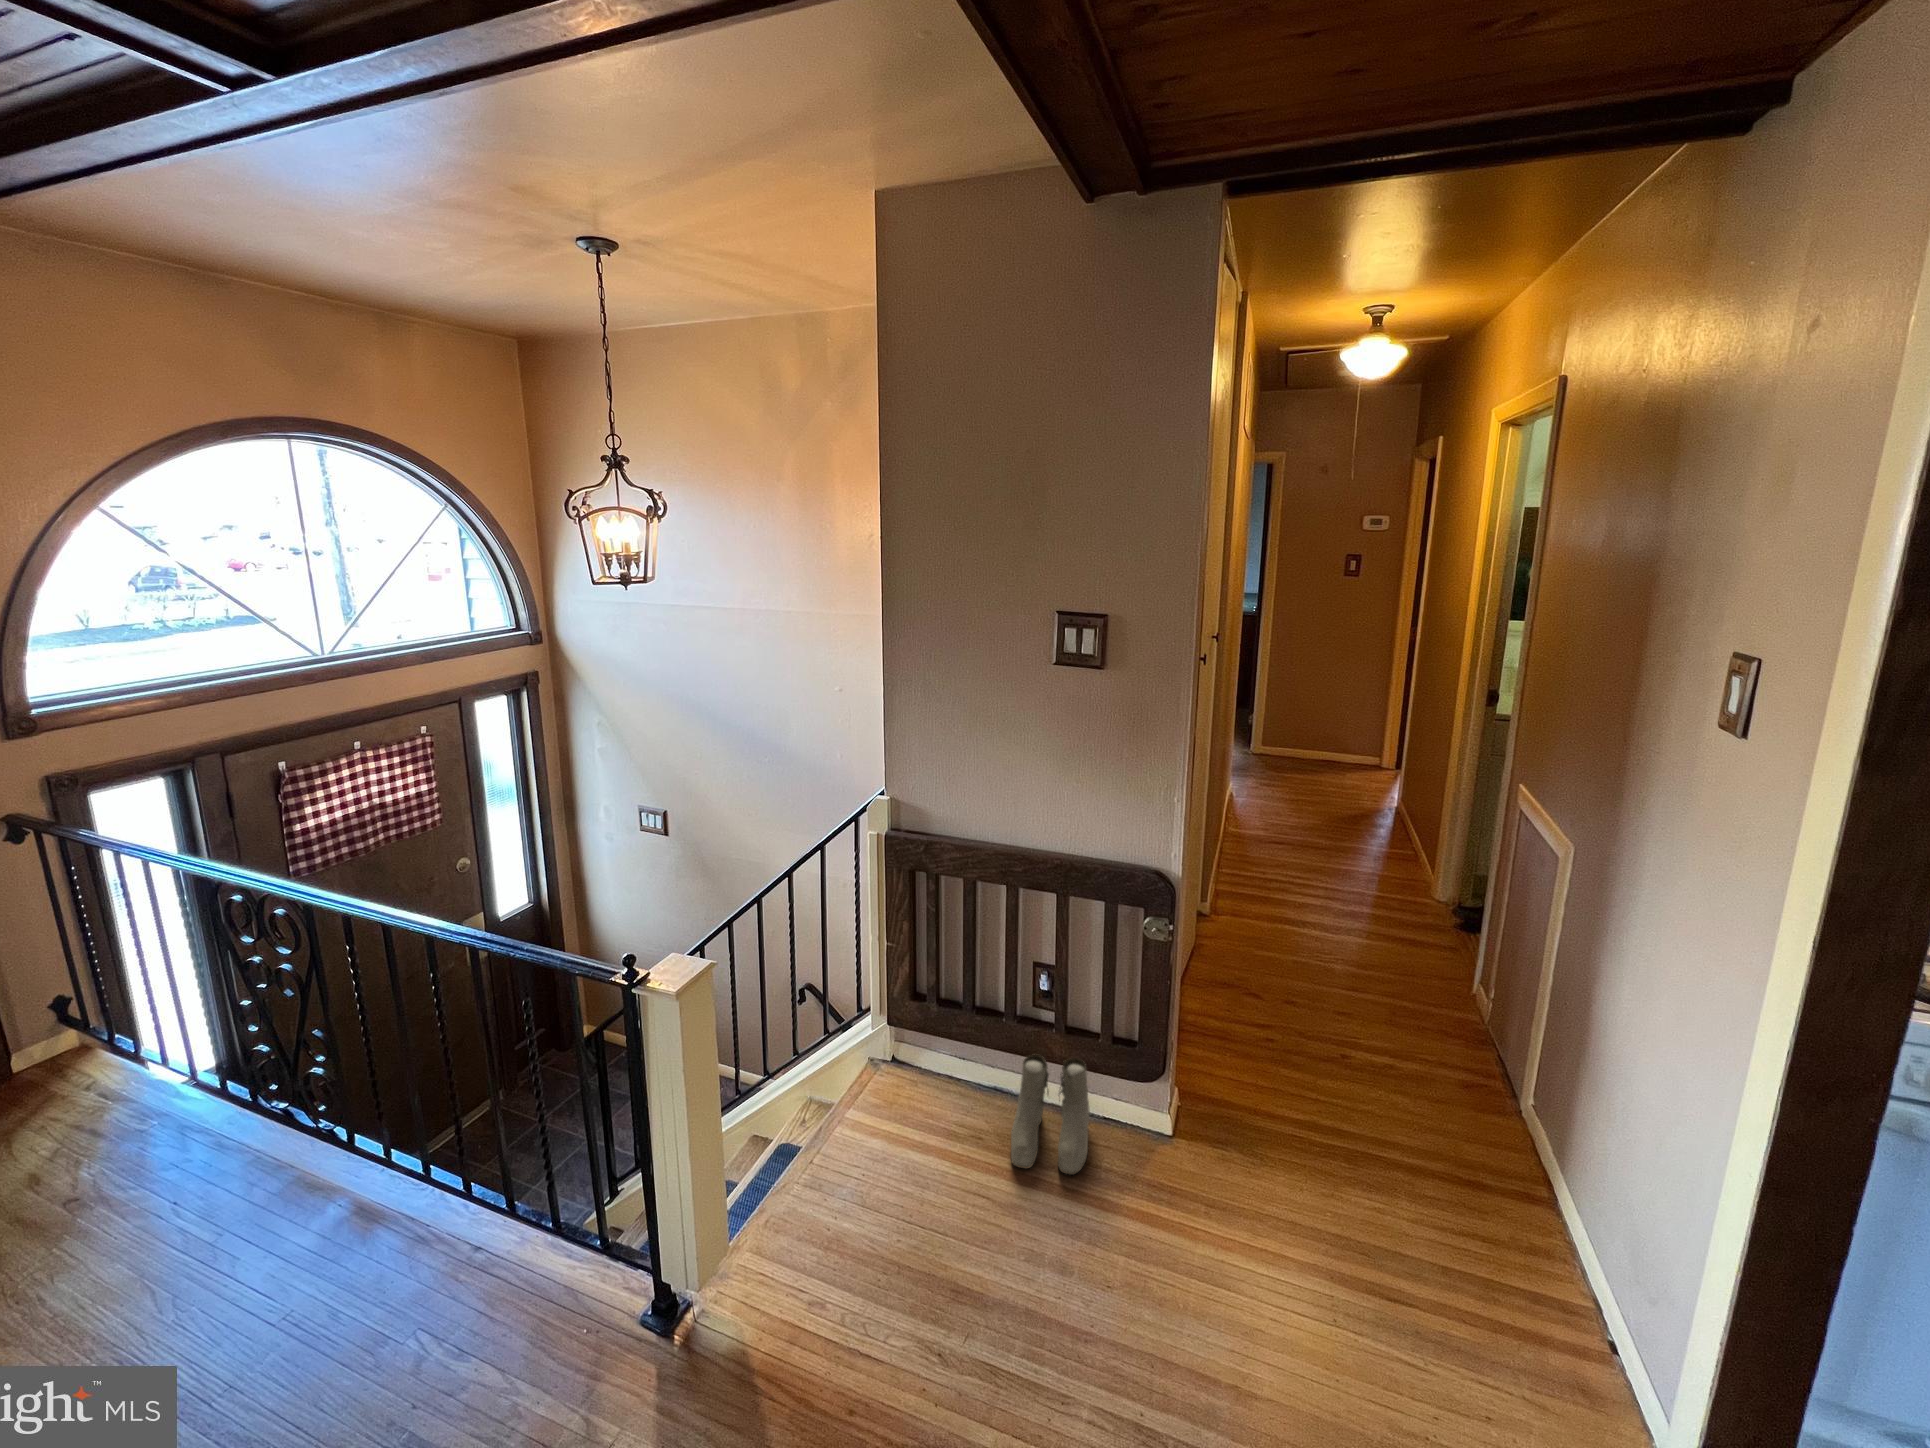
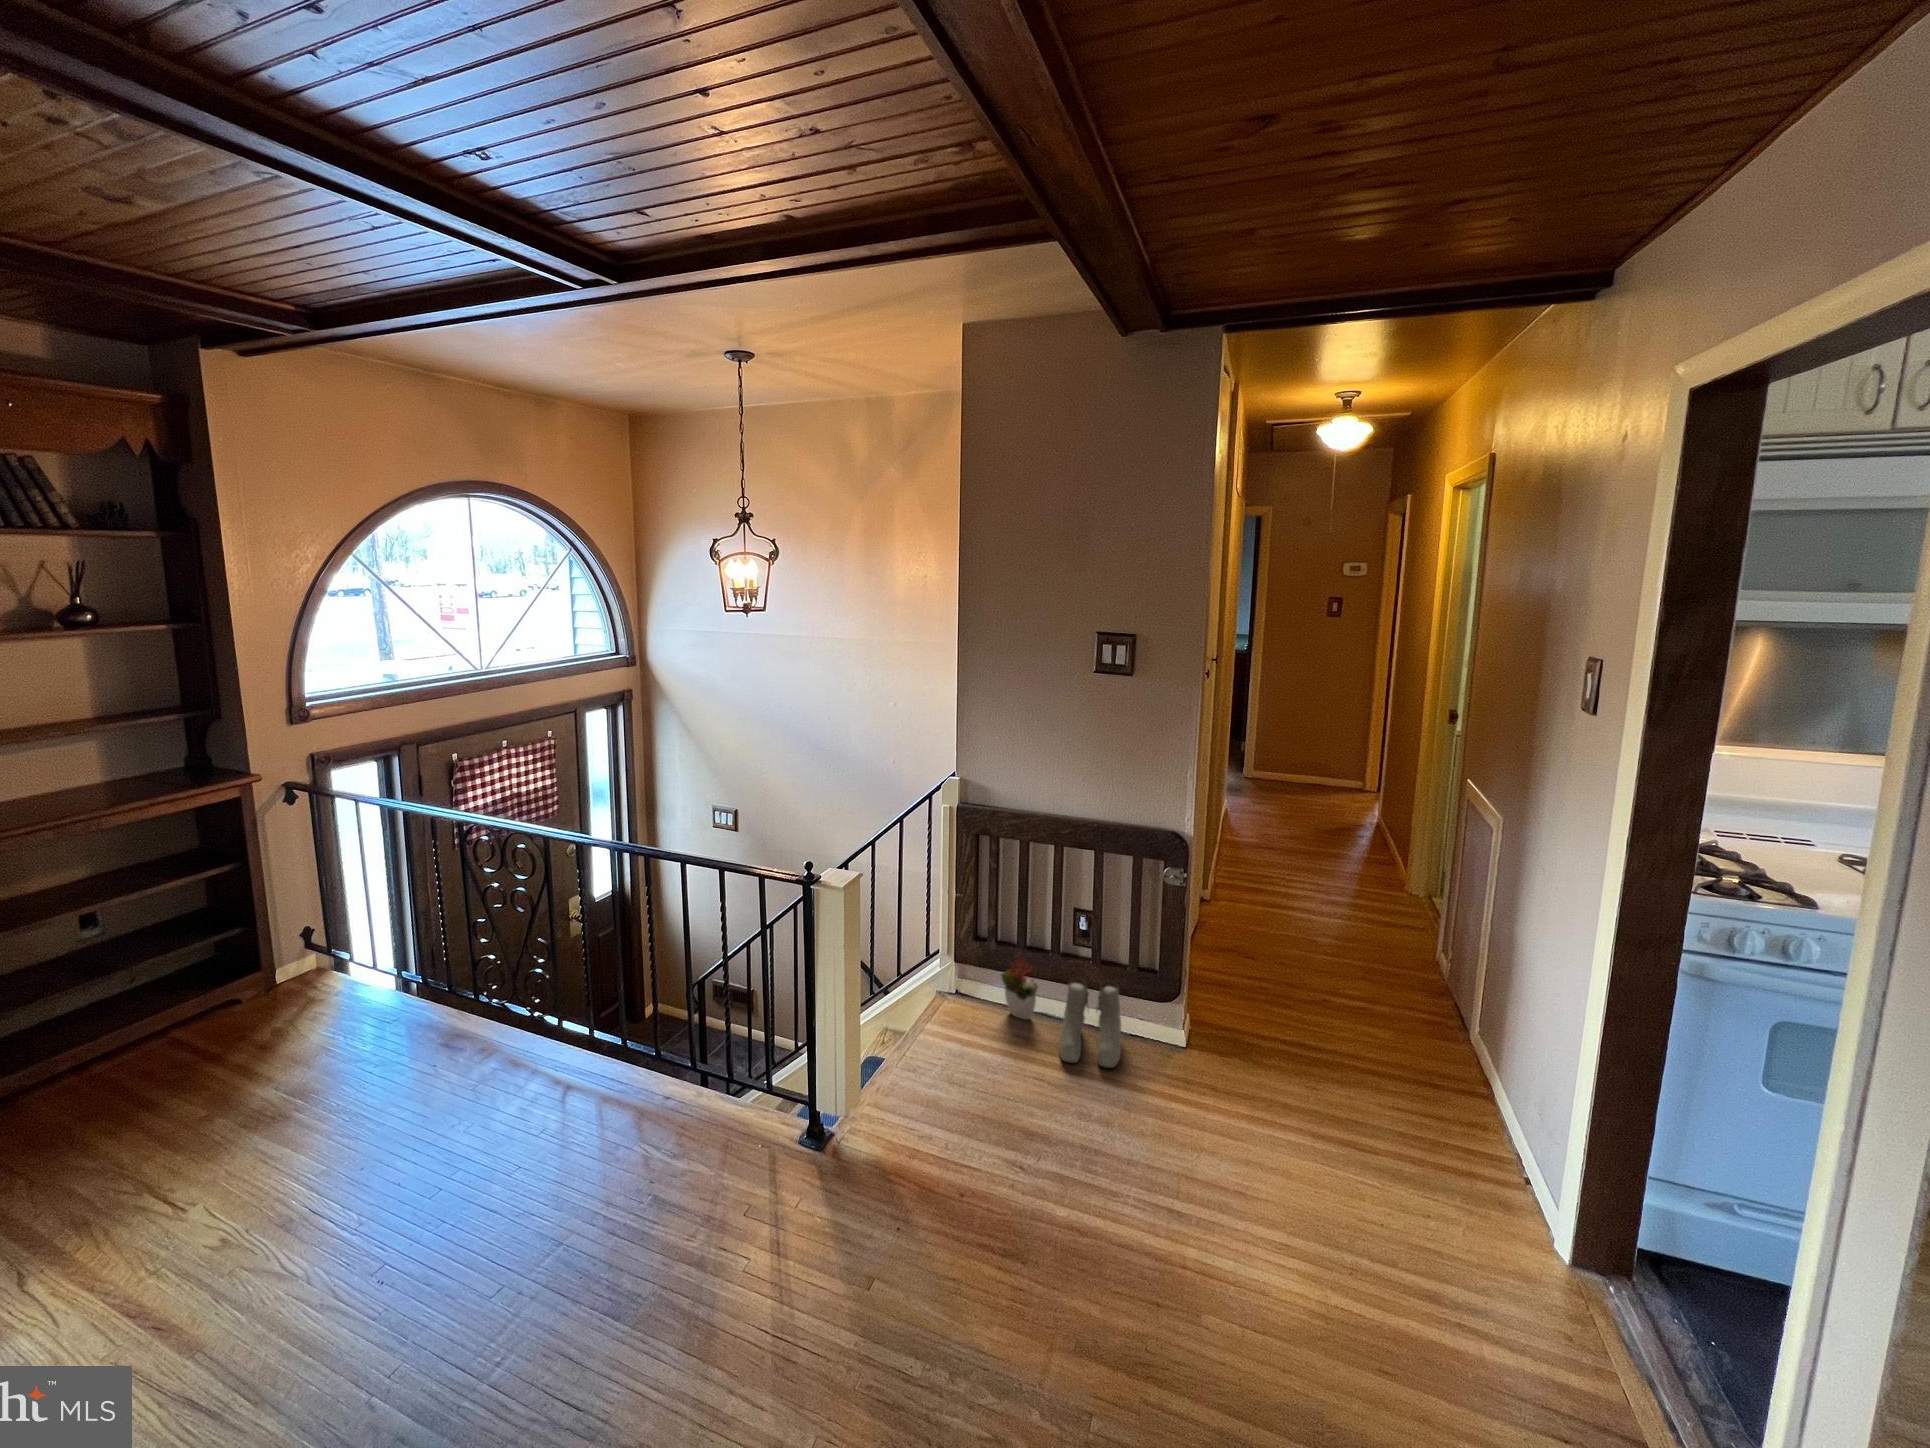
decorative plant: none [943,1017,988,1101] -> present [1001,960,1037,1020]

